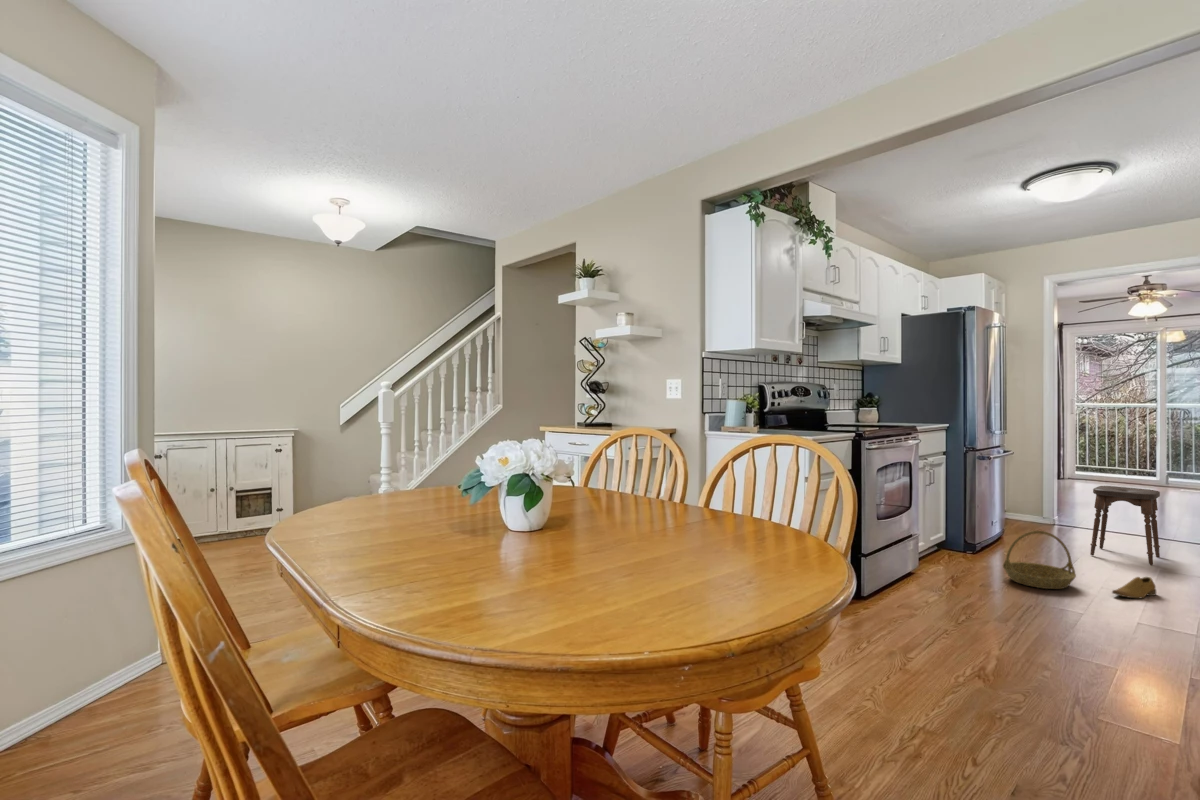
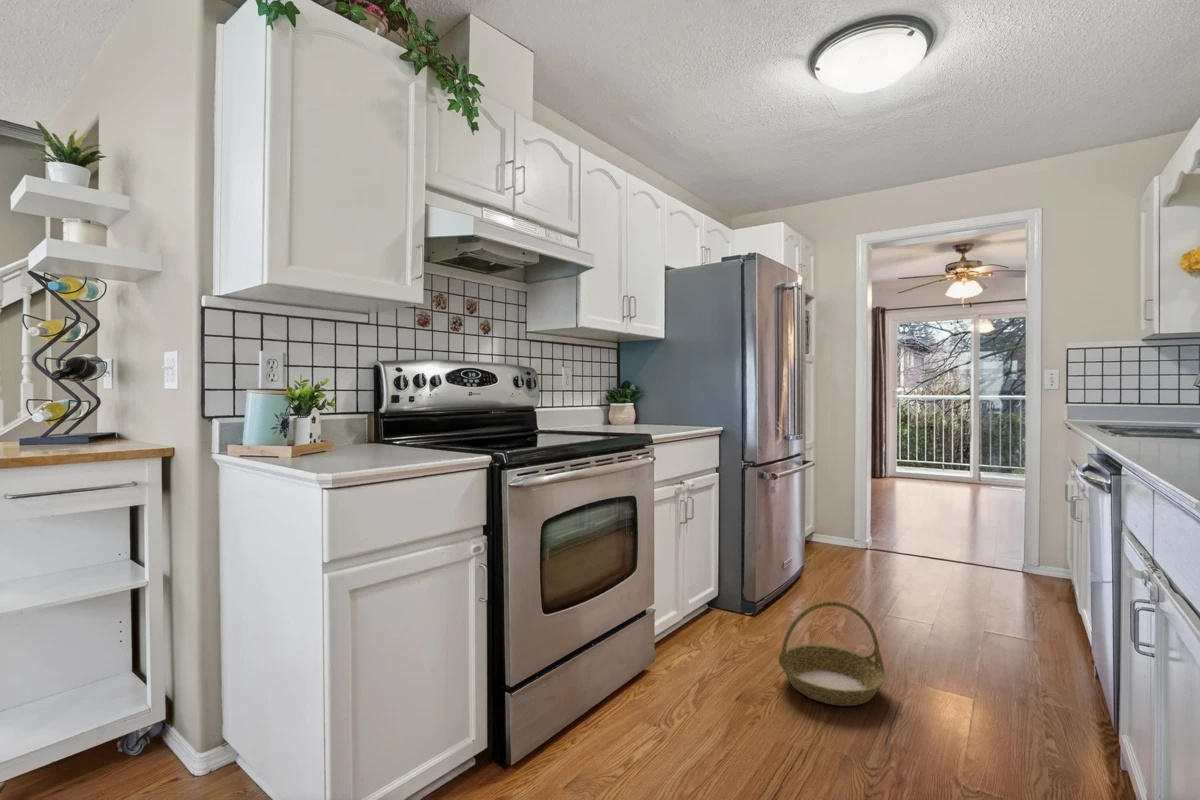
stool: present [1090,486,1160,565] -> none [908,505,994,622]
shoe: present [1112,577,1156,598] -> none [939,674,1004,722]

